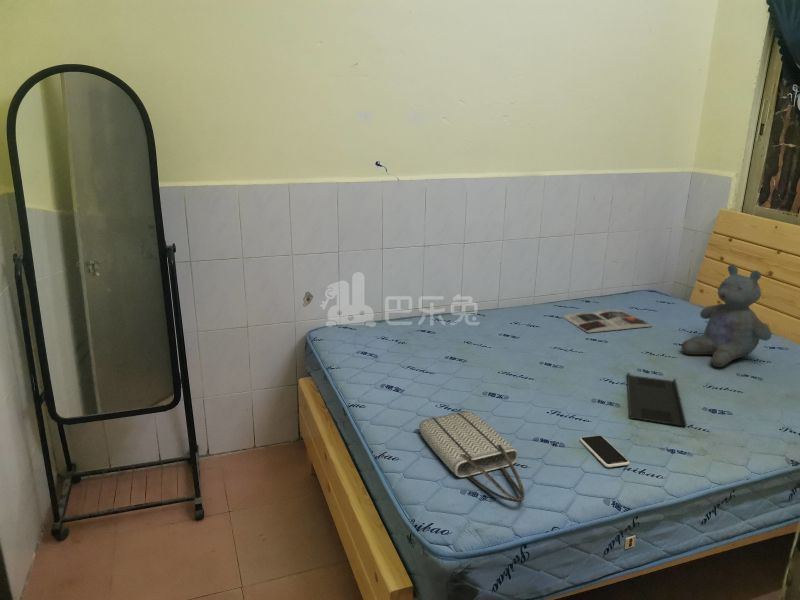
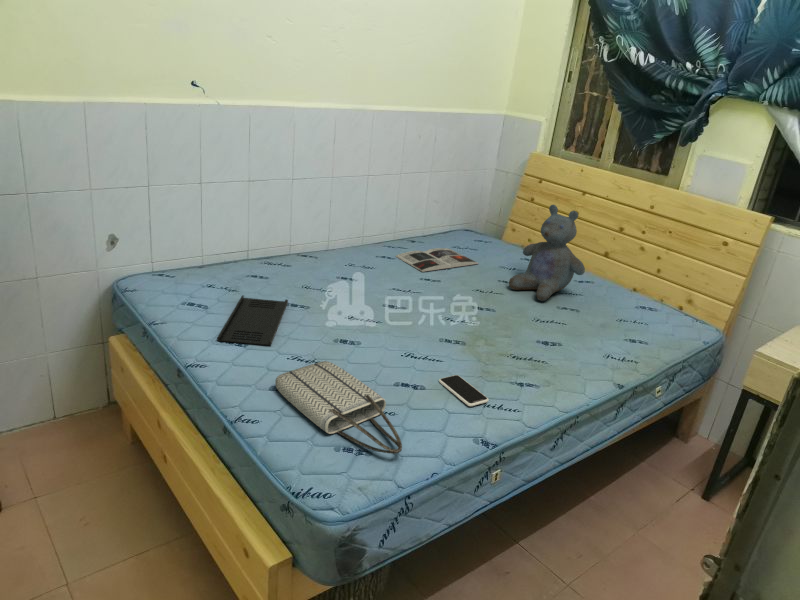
tray: present [627,373,686,426] -> present [217,296,288,345]

